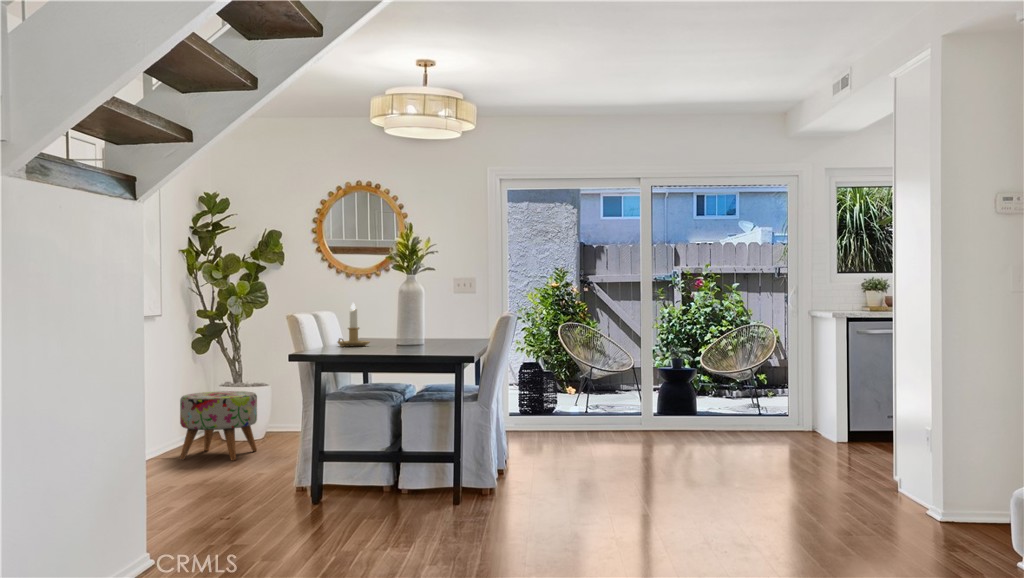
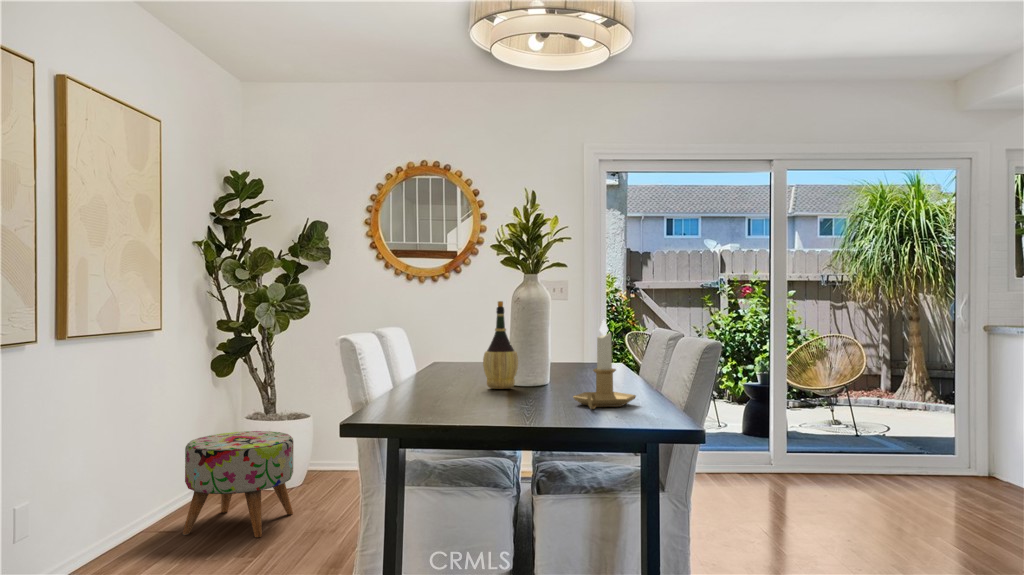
wine bottle: none [378,293,400,348] -> present [483,301,518,389]
candlestick: present [338,303,370,347] -> present [573,320,636,409]

